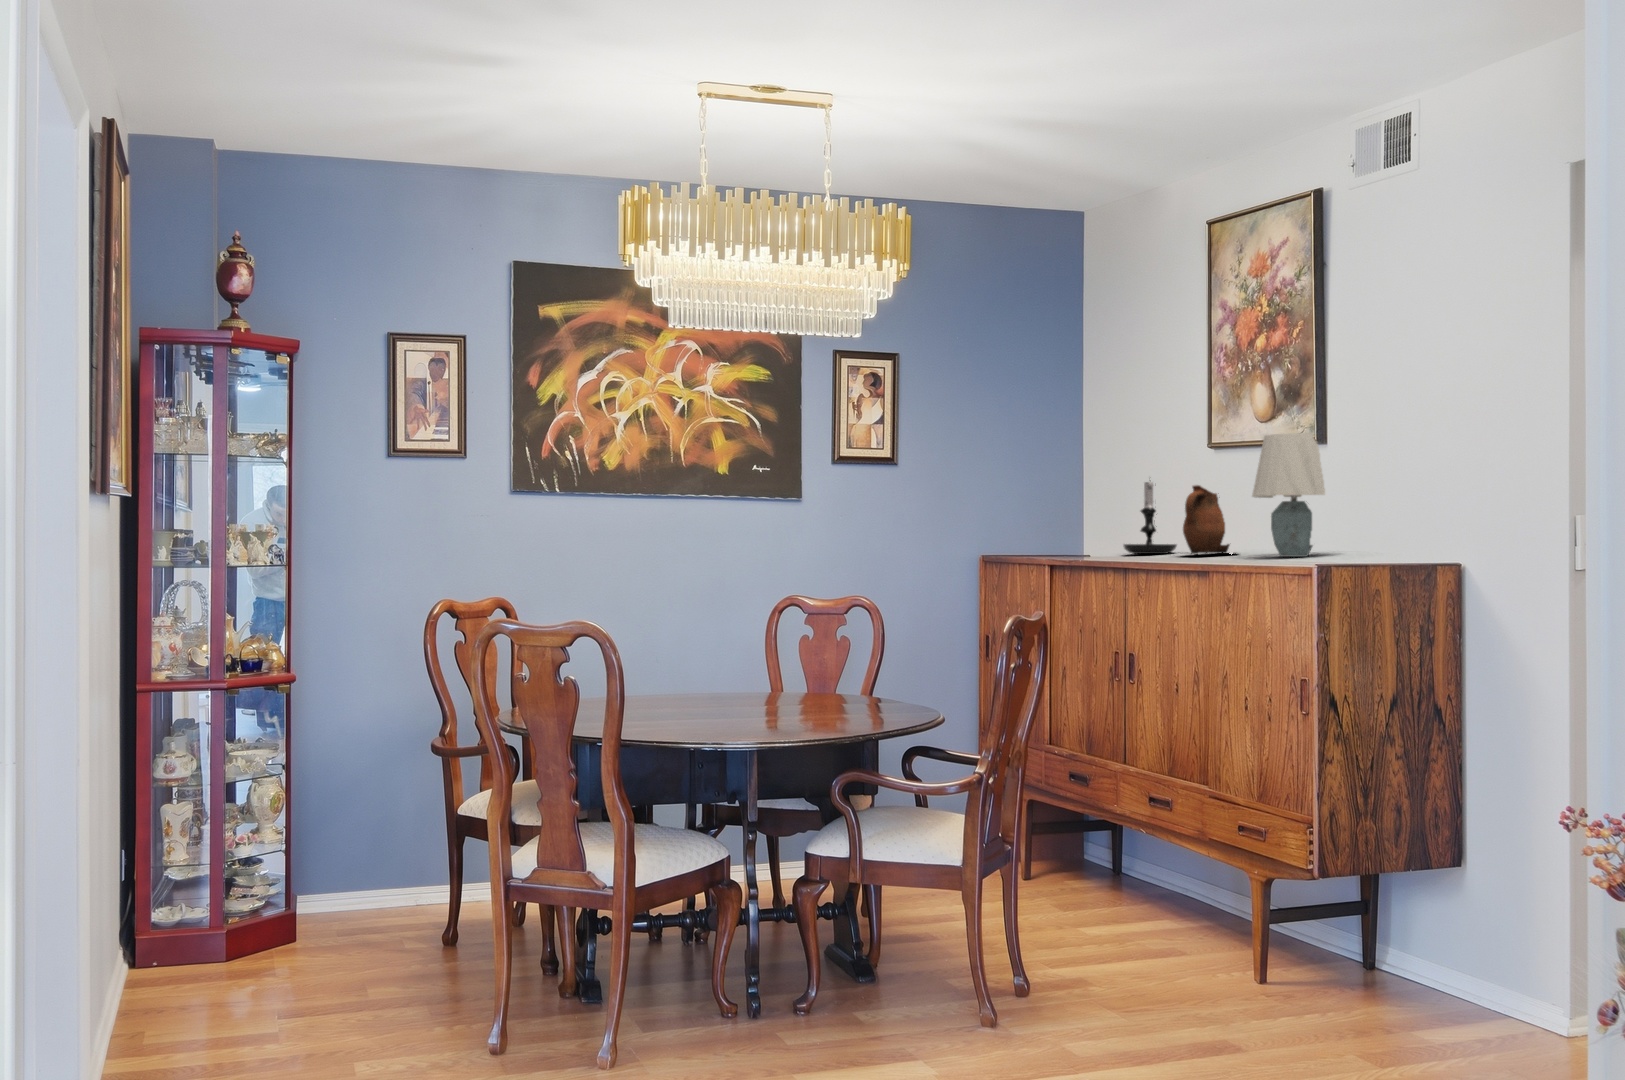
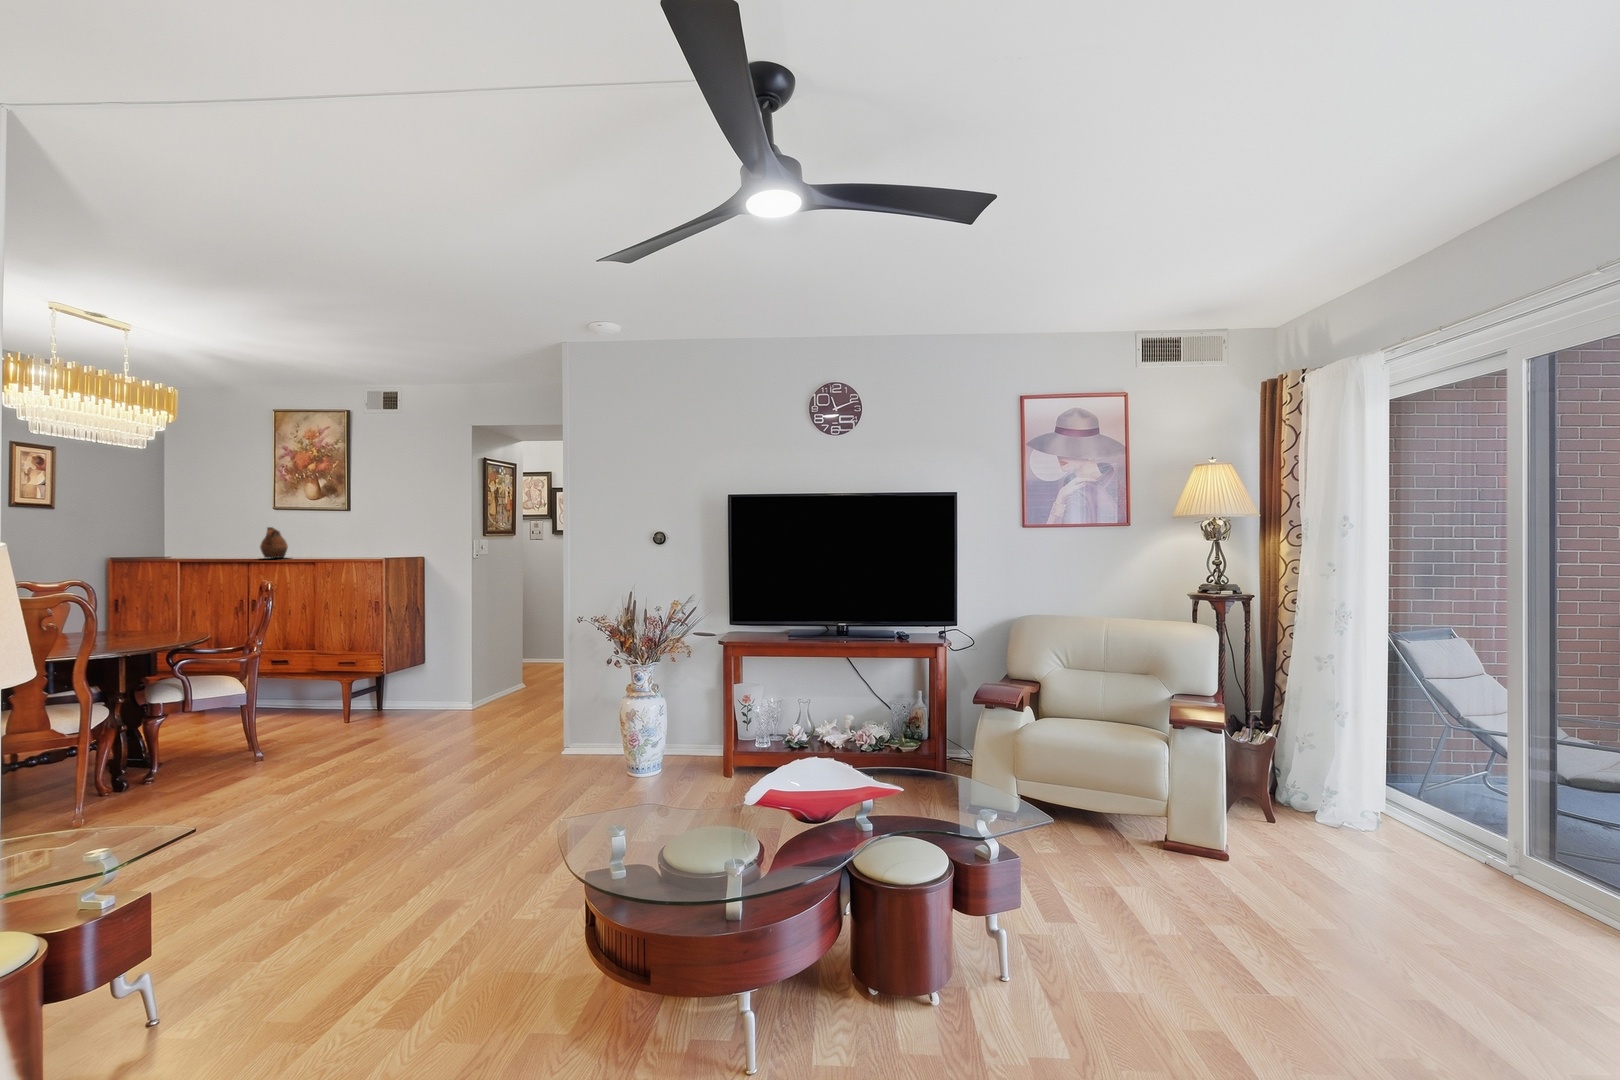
table lamp: present [1252,433,1325,557] -> none [313,507,353,558]
candle holder: present [1123,481,1177,554] -> none [210,522,244,560]

